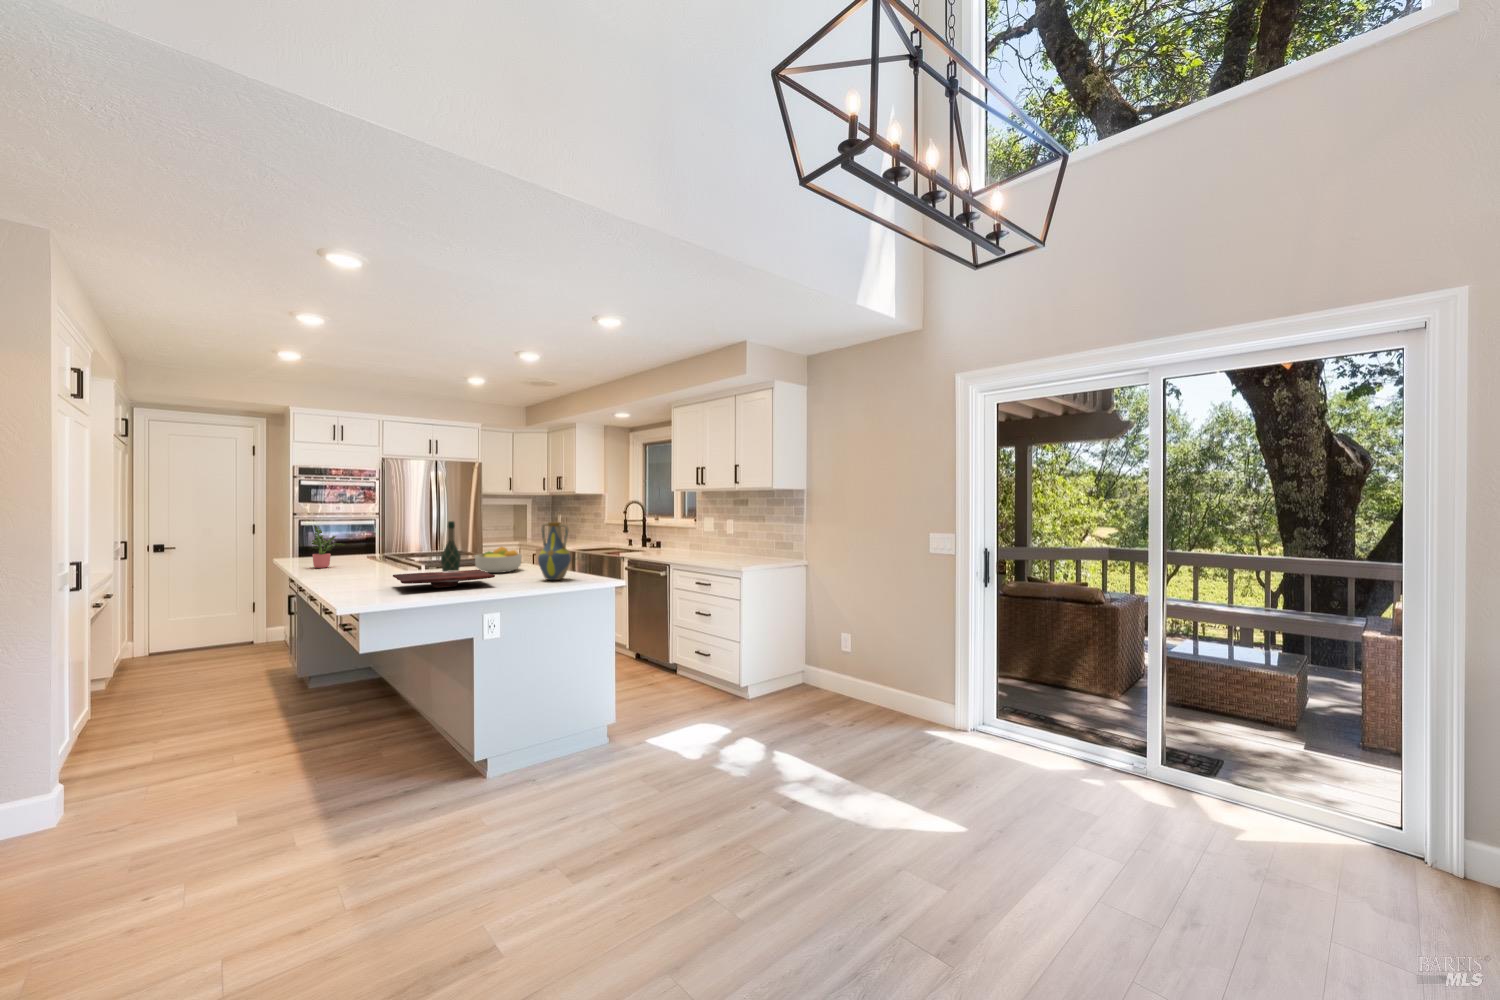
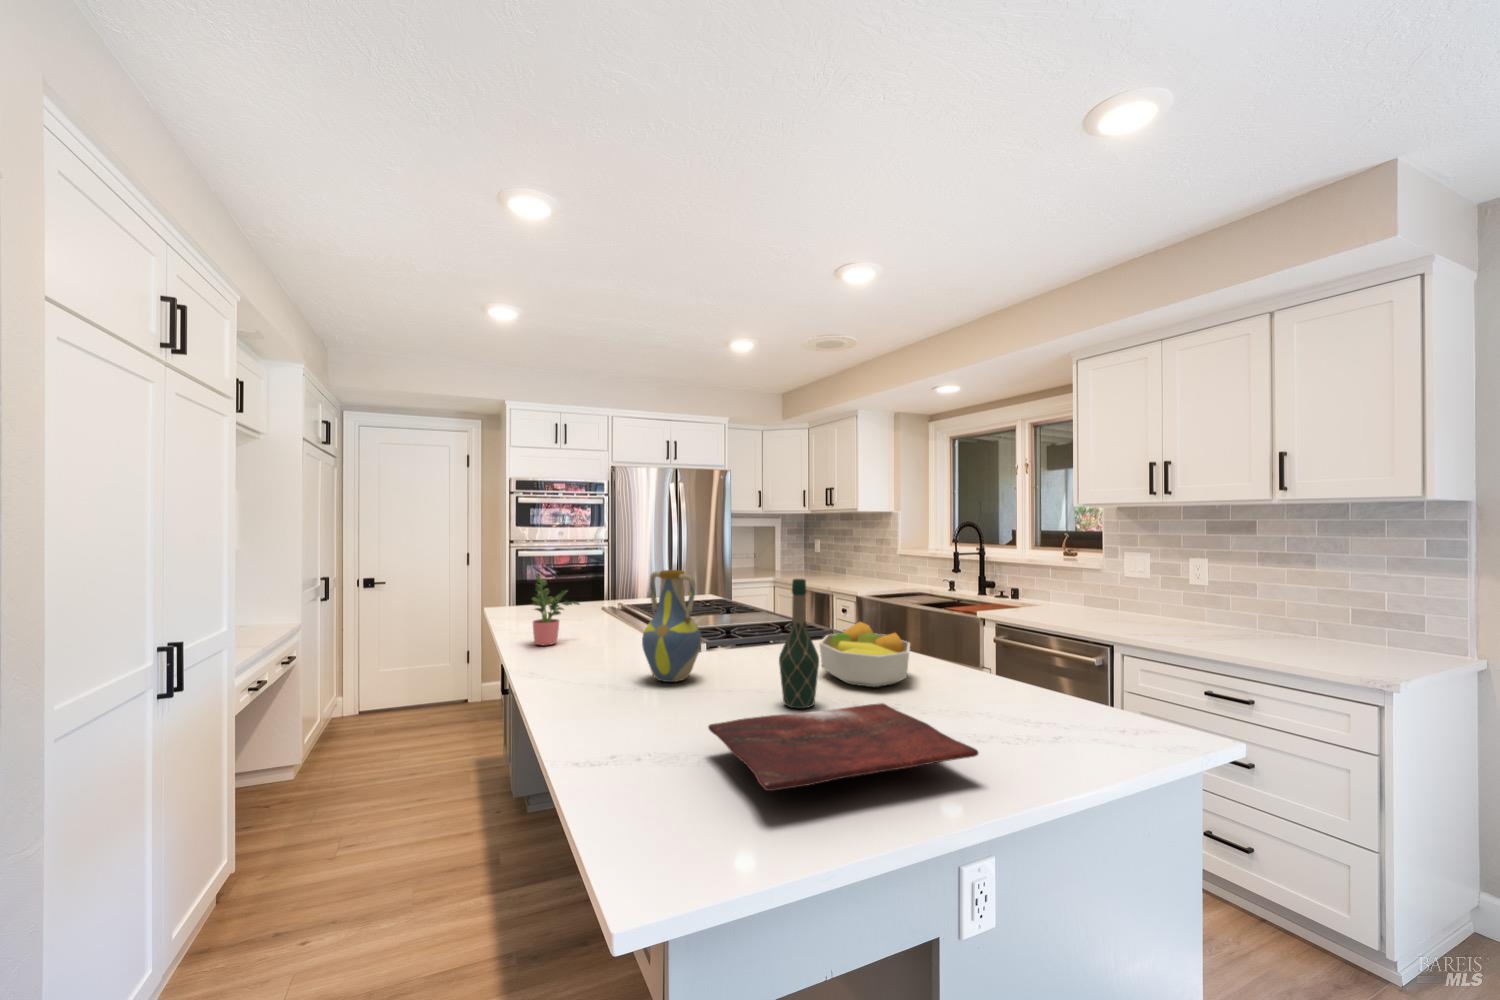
vase: present [538,522,571,580] -> present [642,570,701,682]

